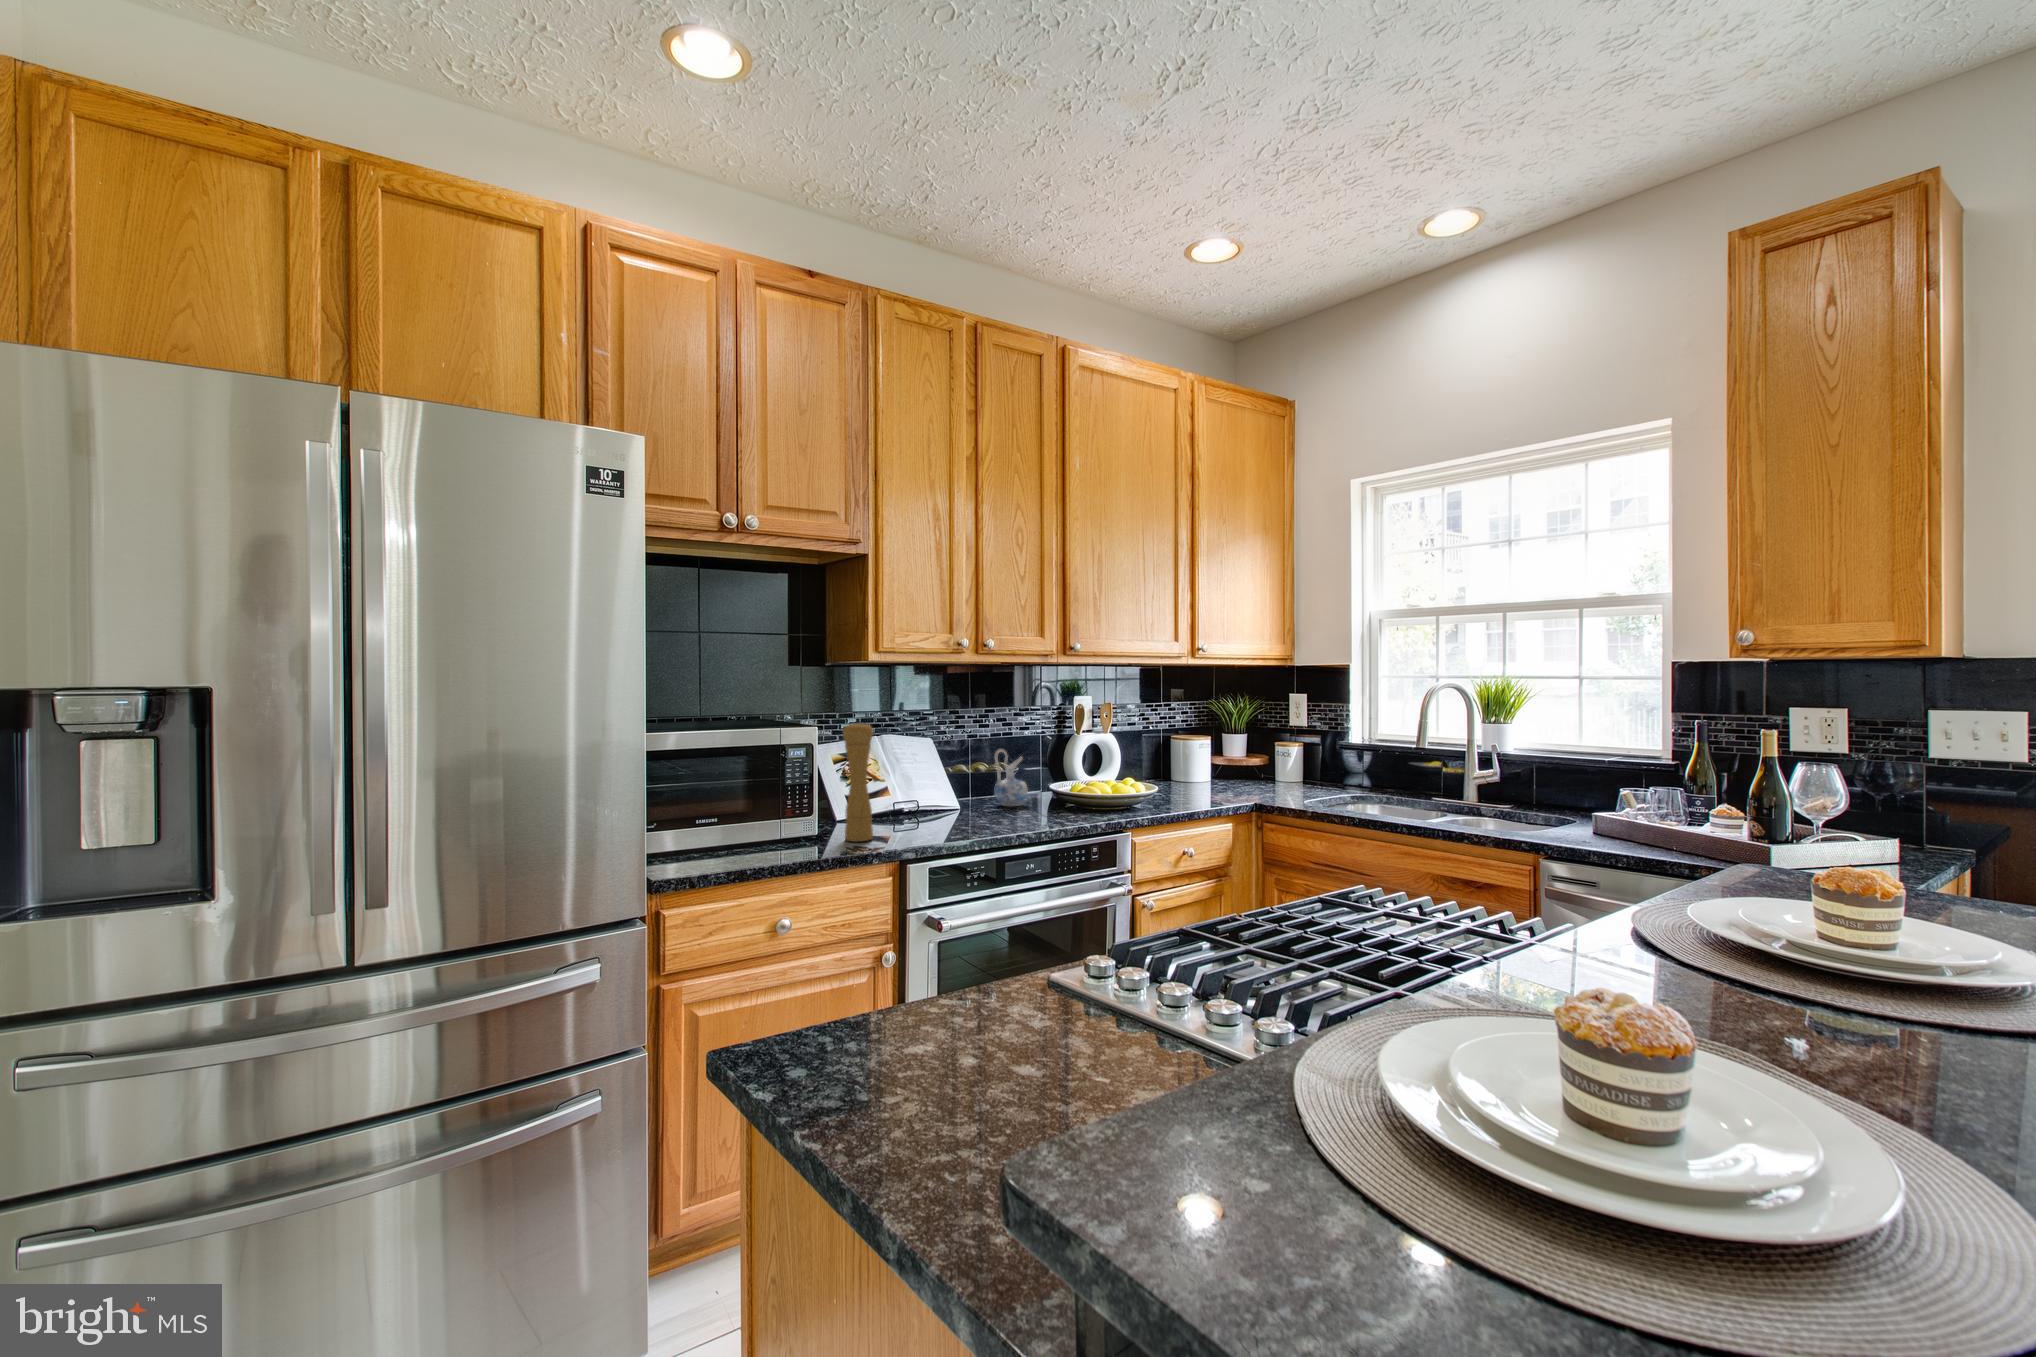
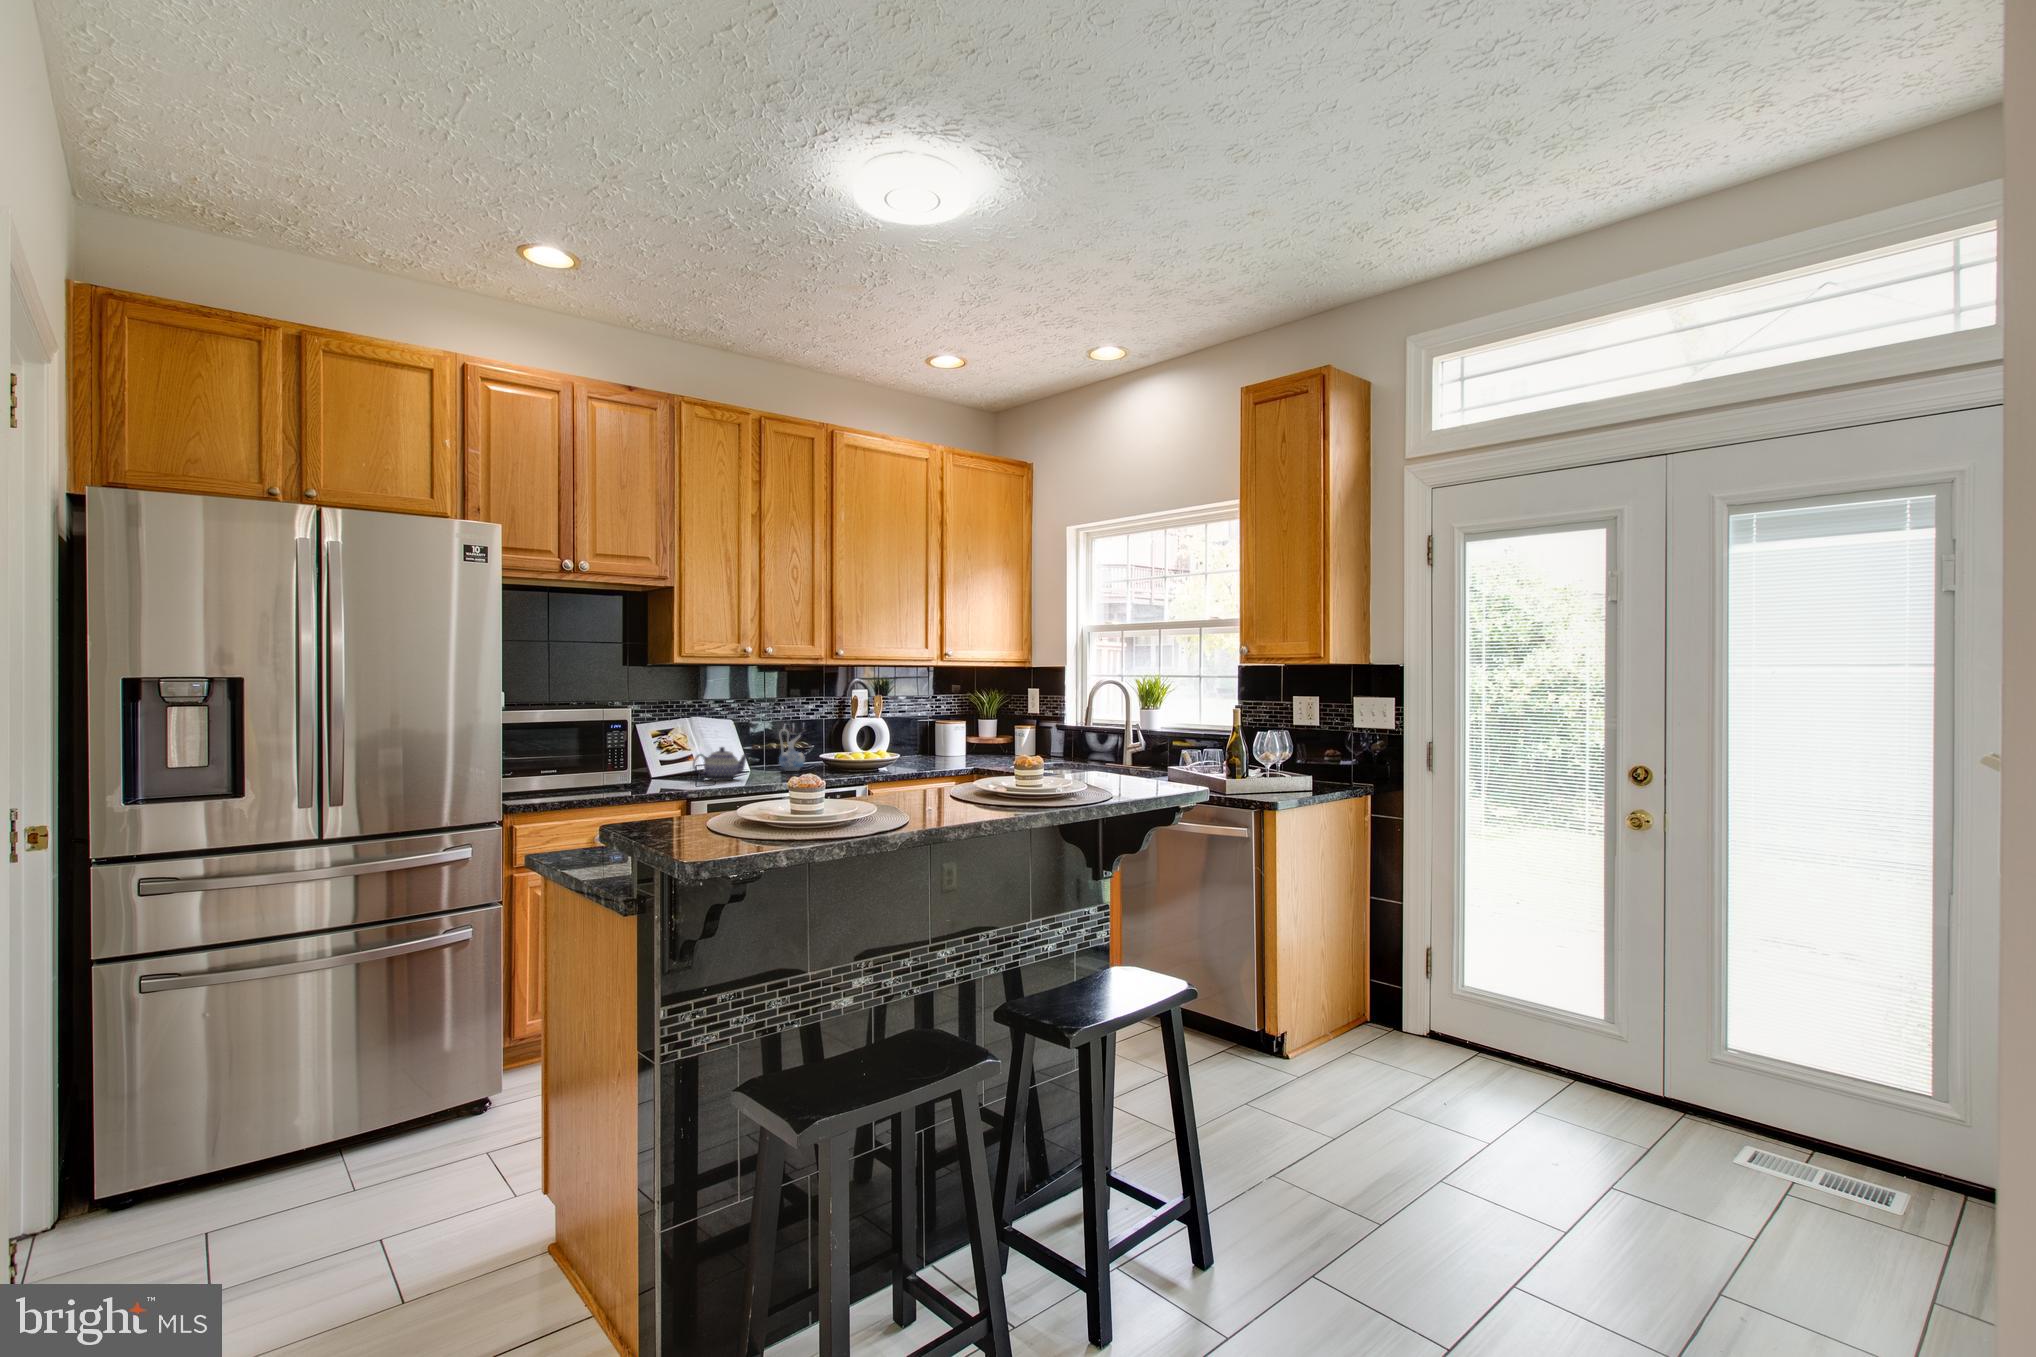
pepper mill: present [843,722,873,842] -> none [650,706,672,789]
teapot: none [893,777,967,824] -> present [693,747,748,781]

